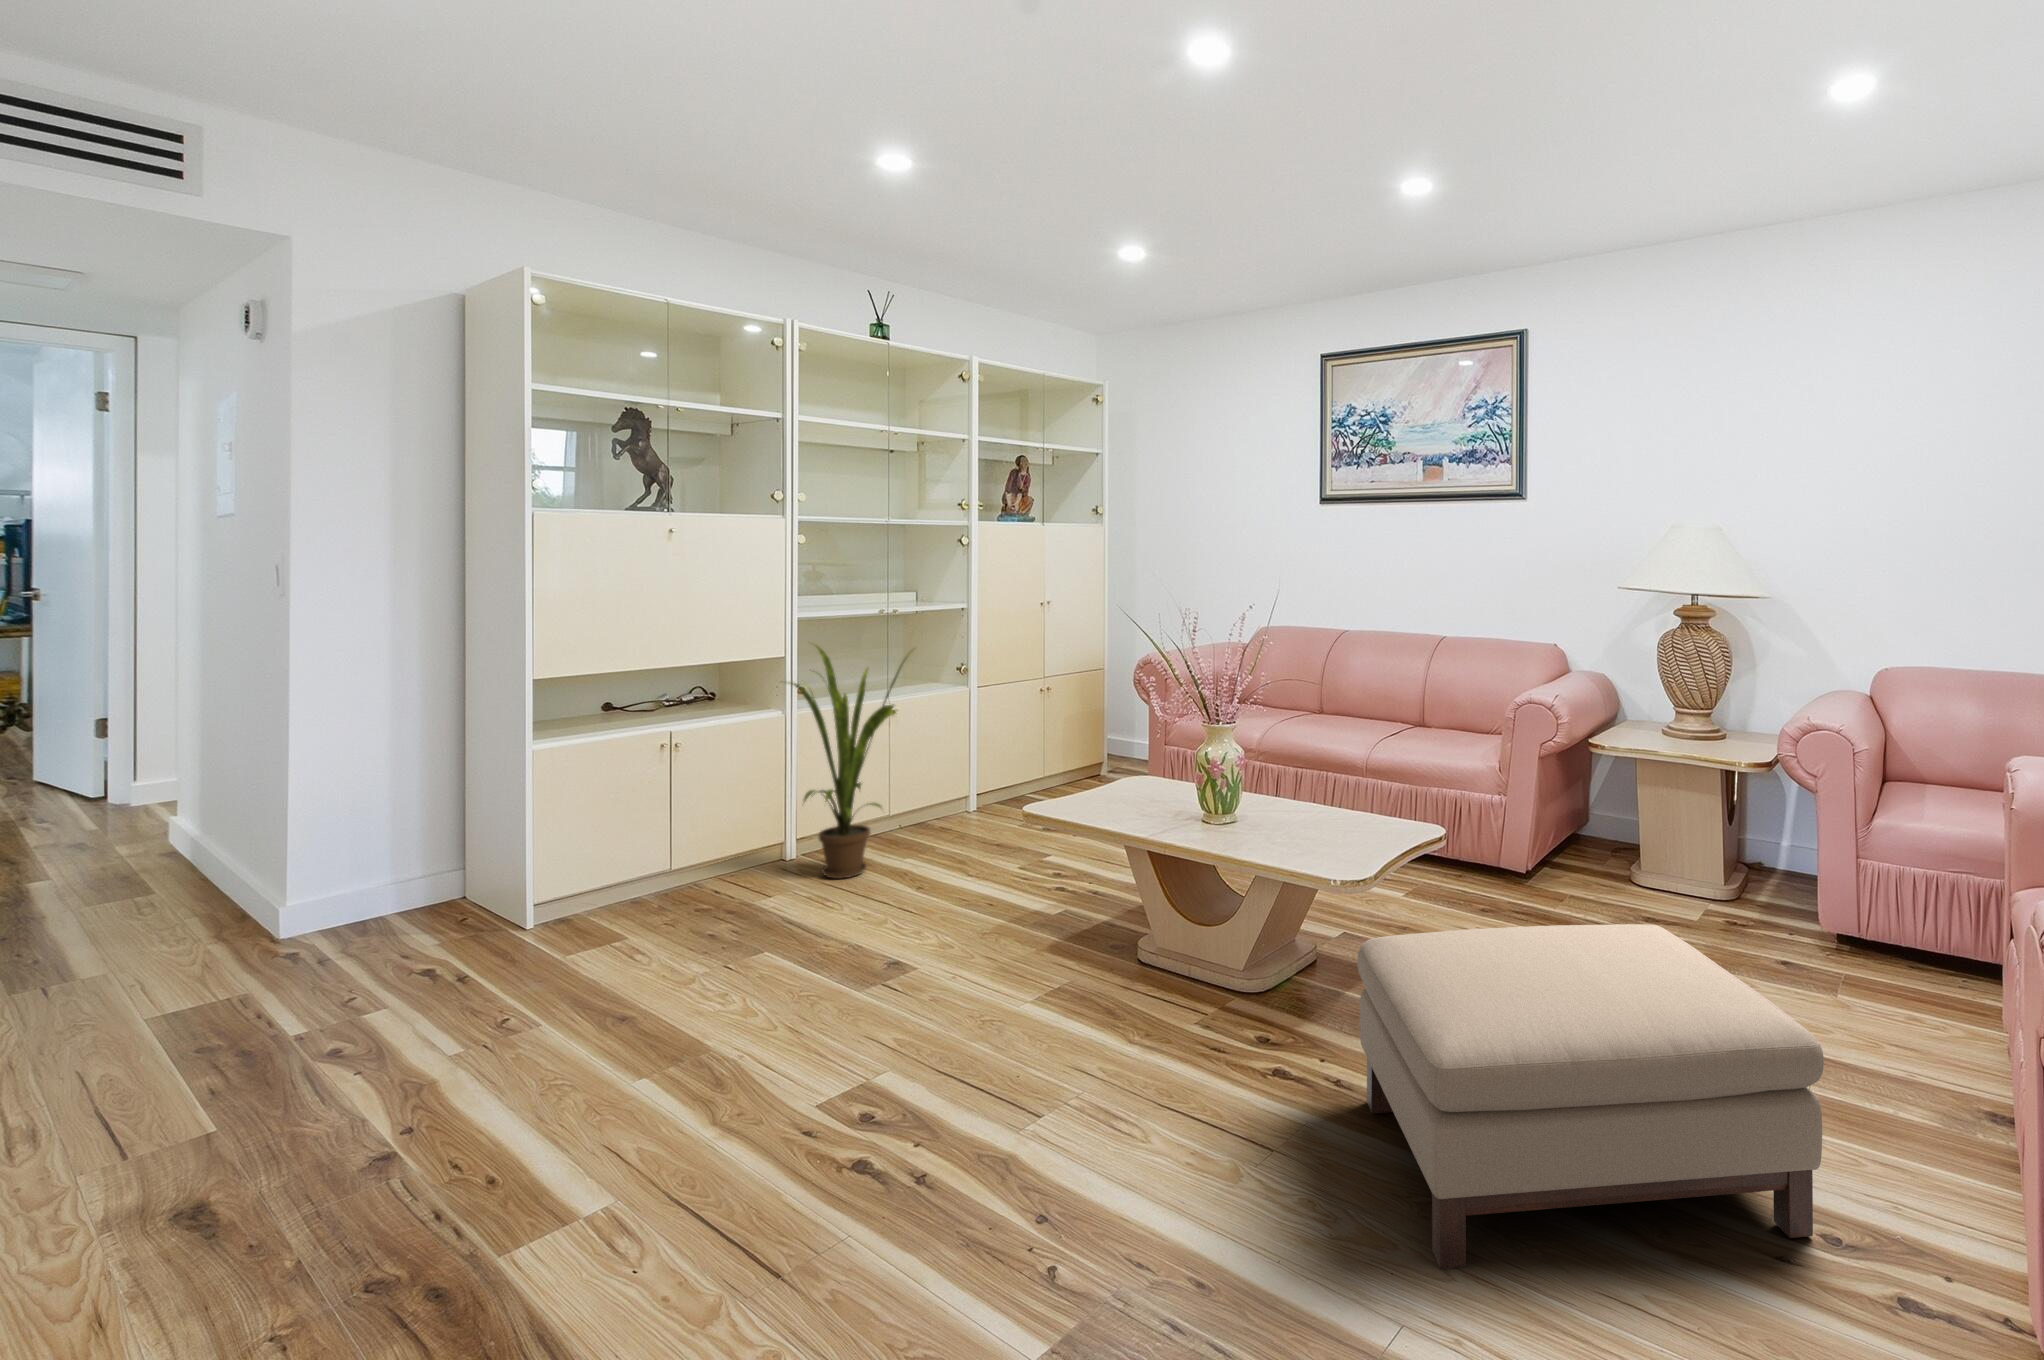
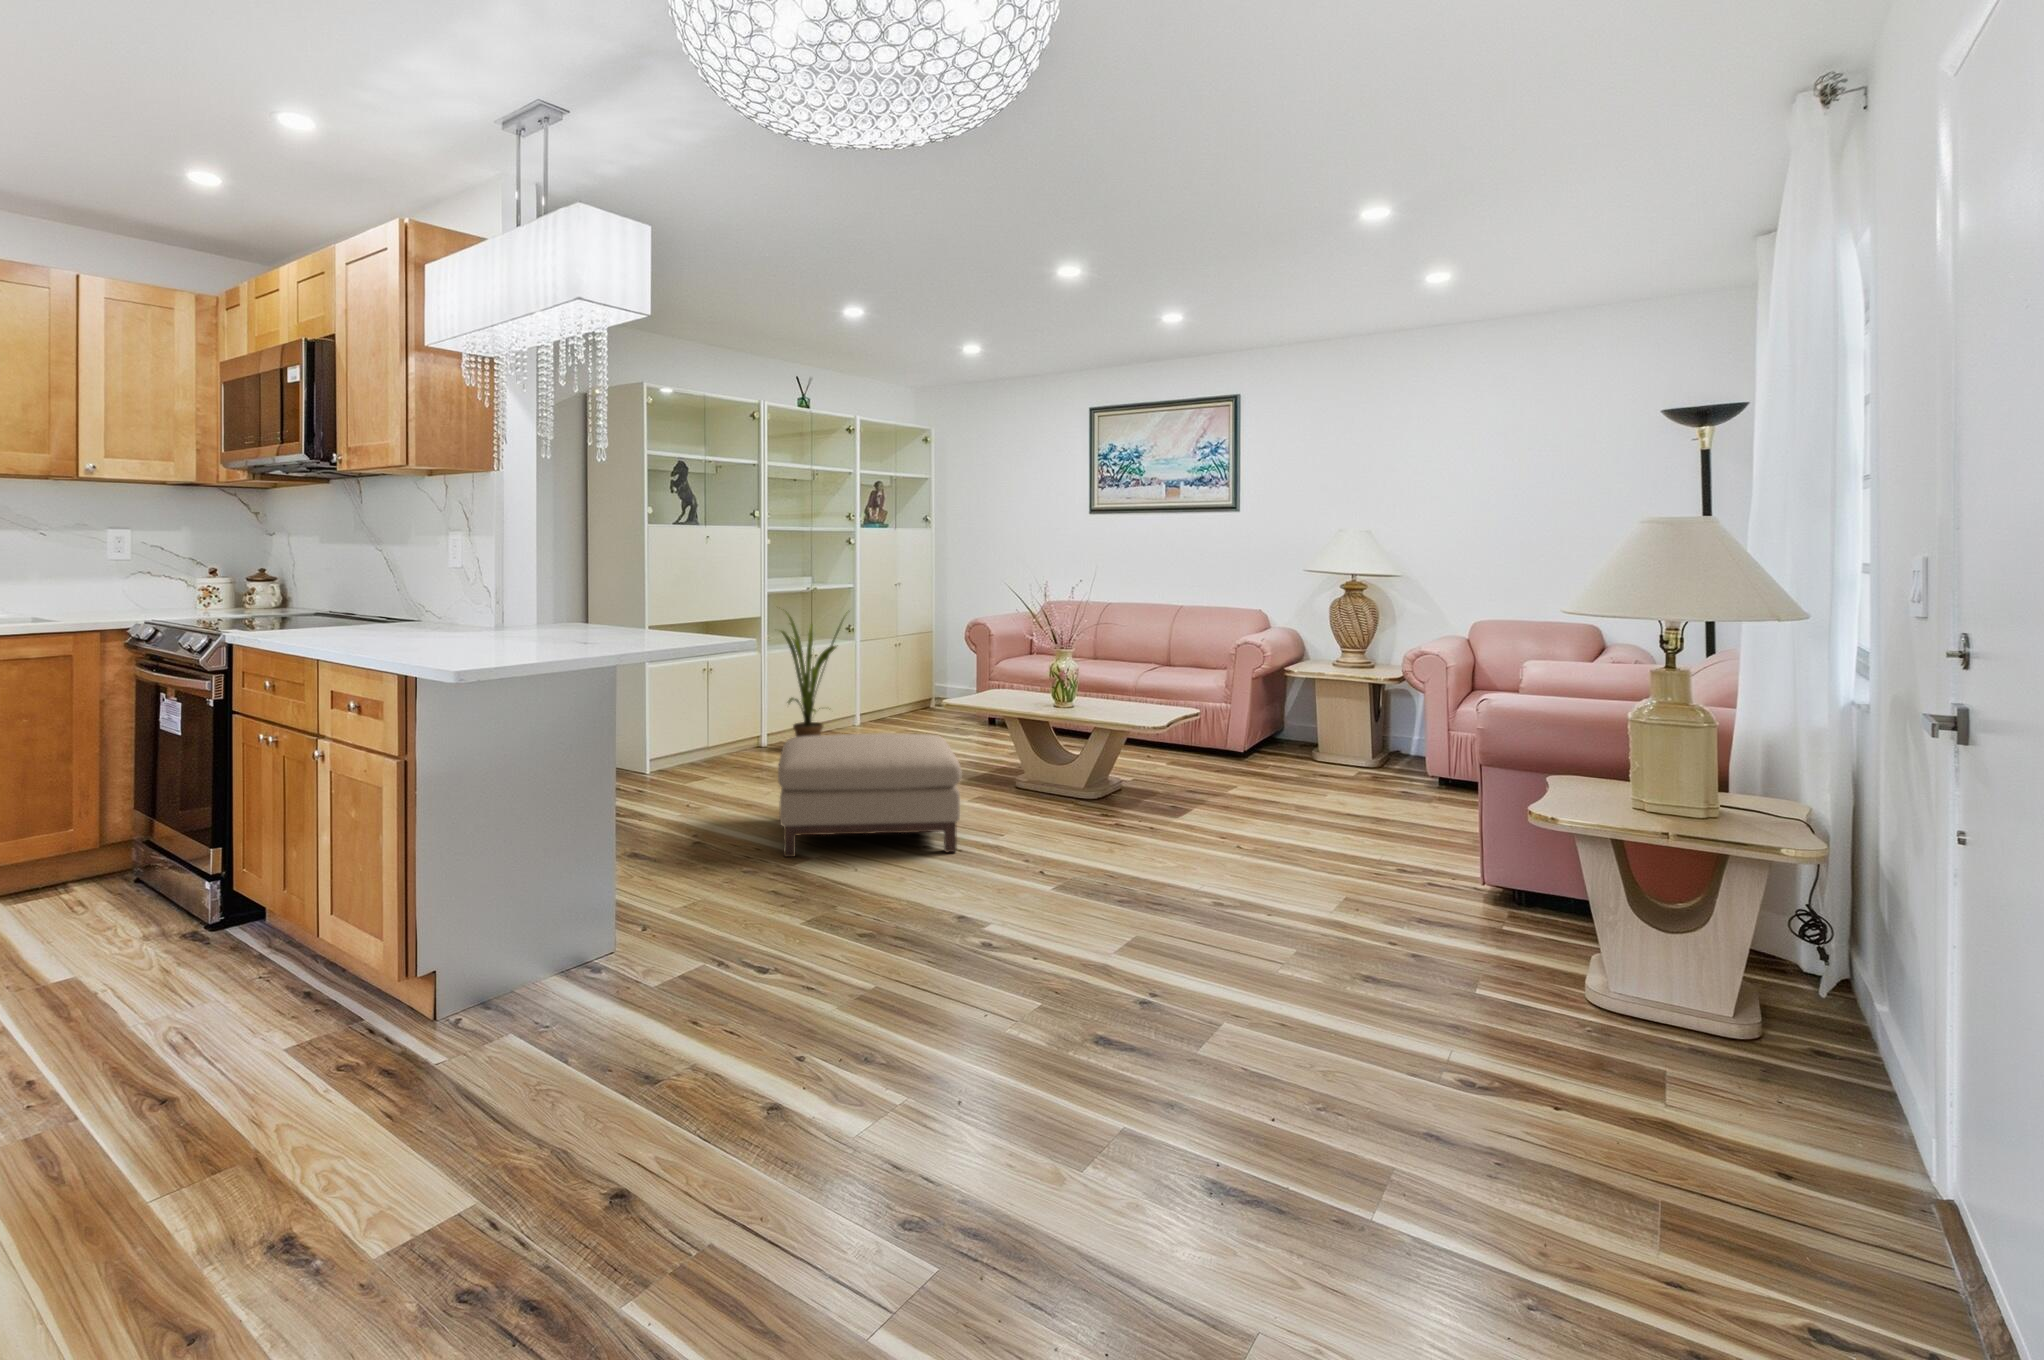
ottoman: present [1358,924,1824,1269] -> present [778,733,962,857]

